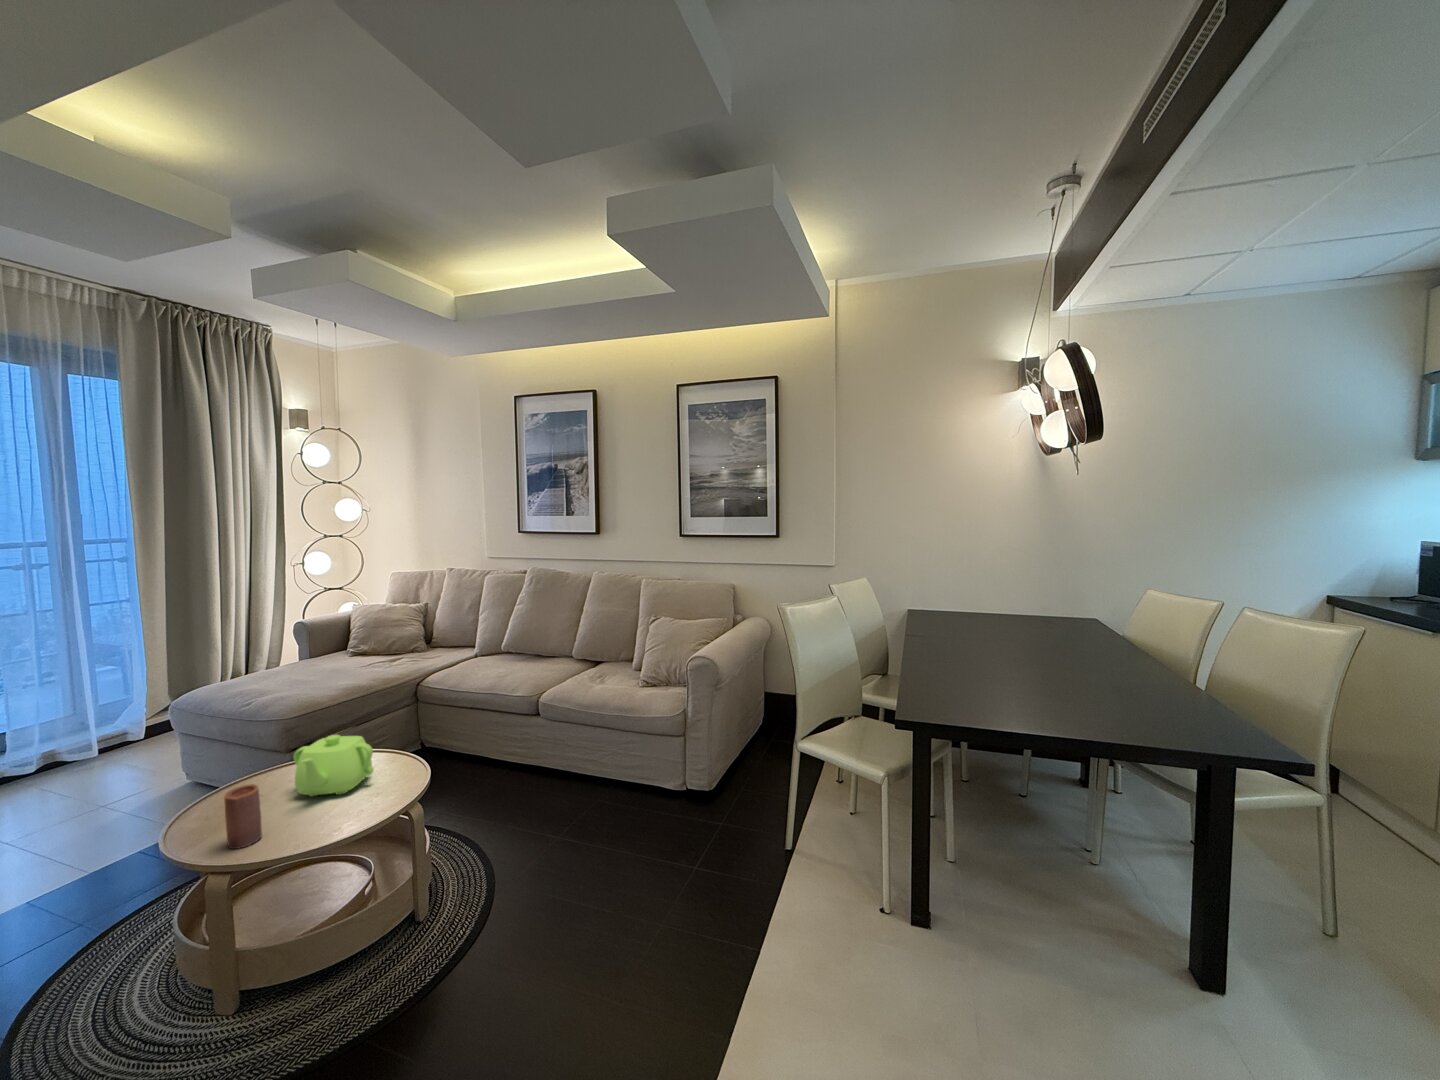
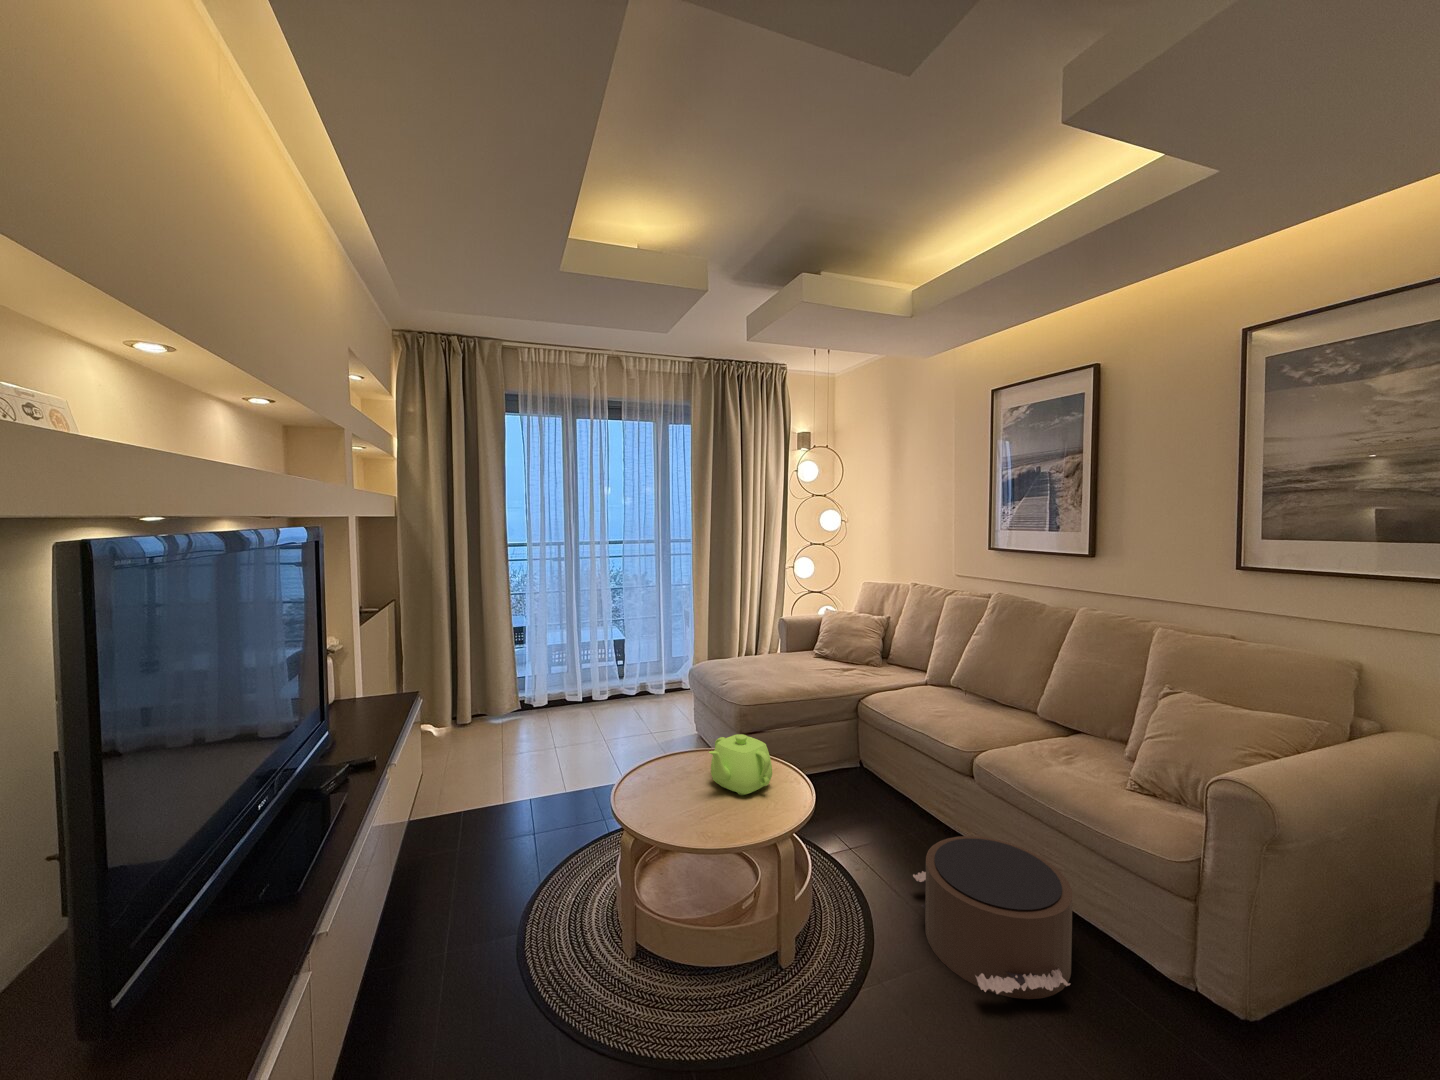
pouf: none [507,748,629,851] -> present [913,836,1072,999]
candle: present [224,784,262,849] -> none [648,759,672,814]

